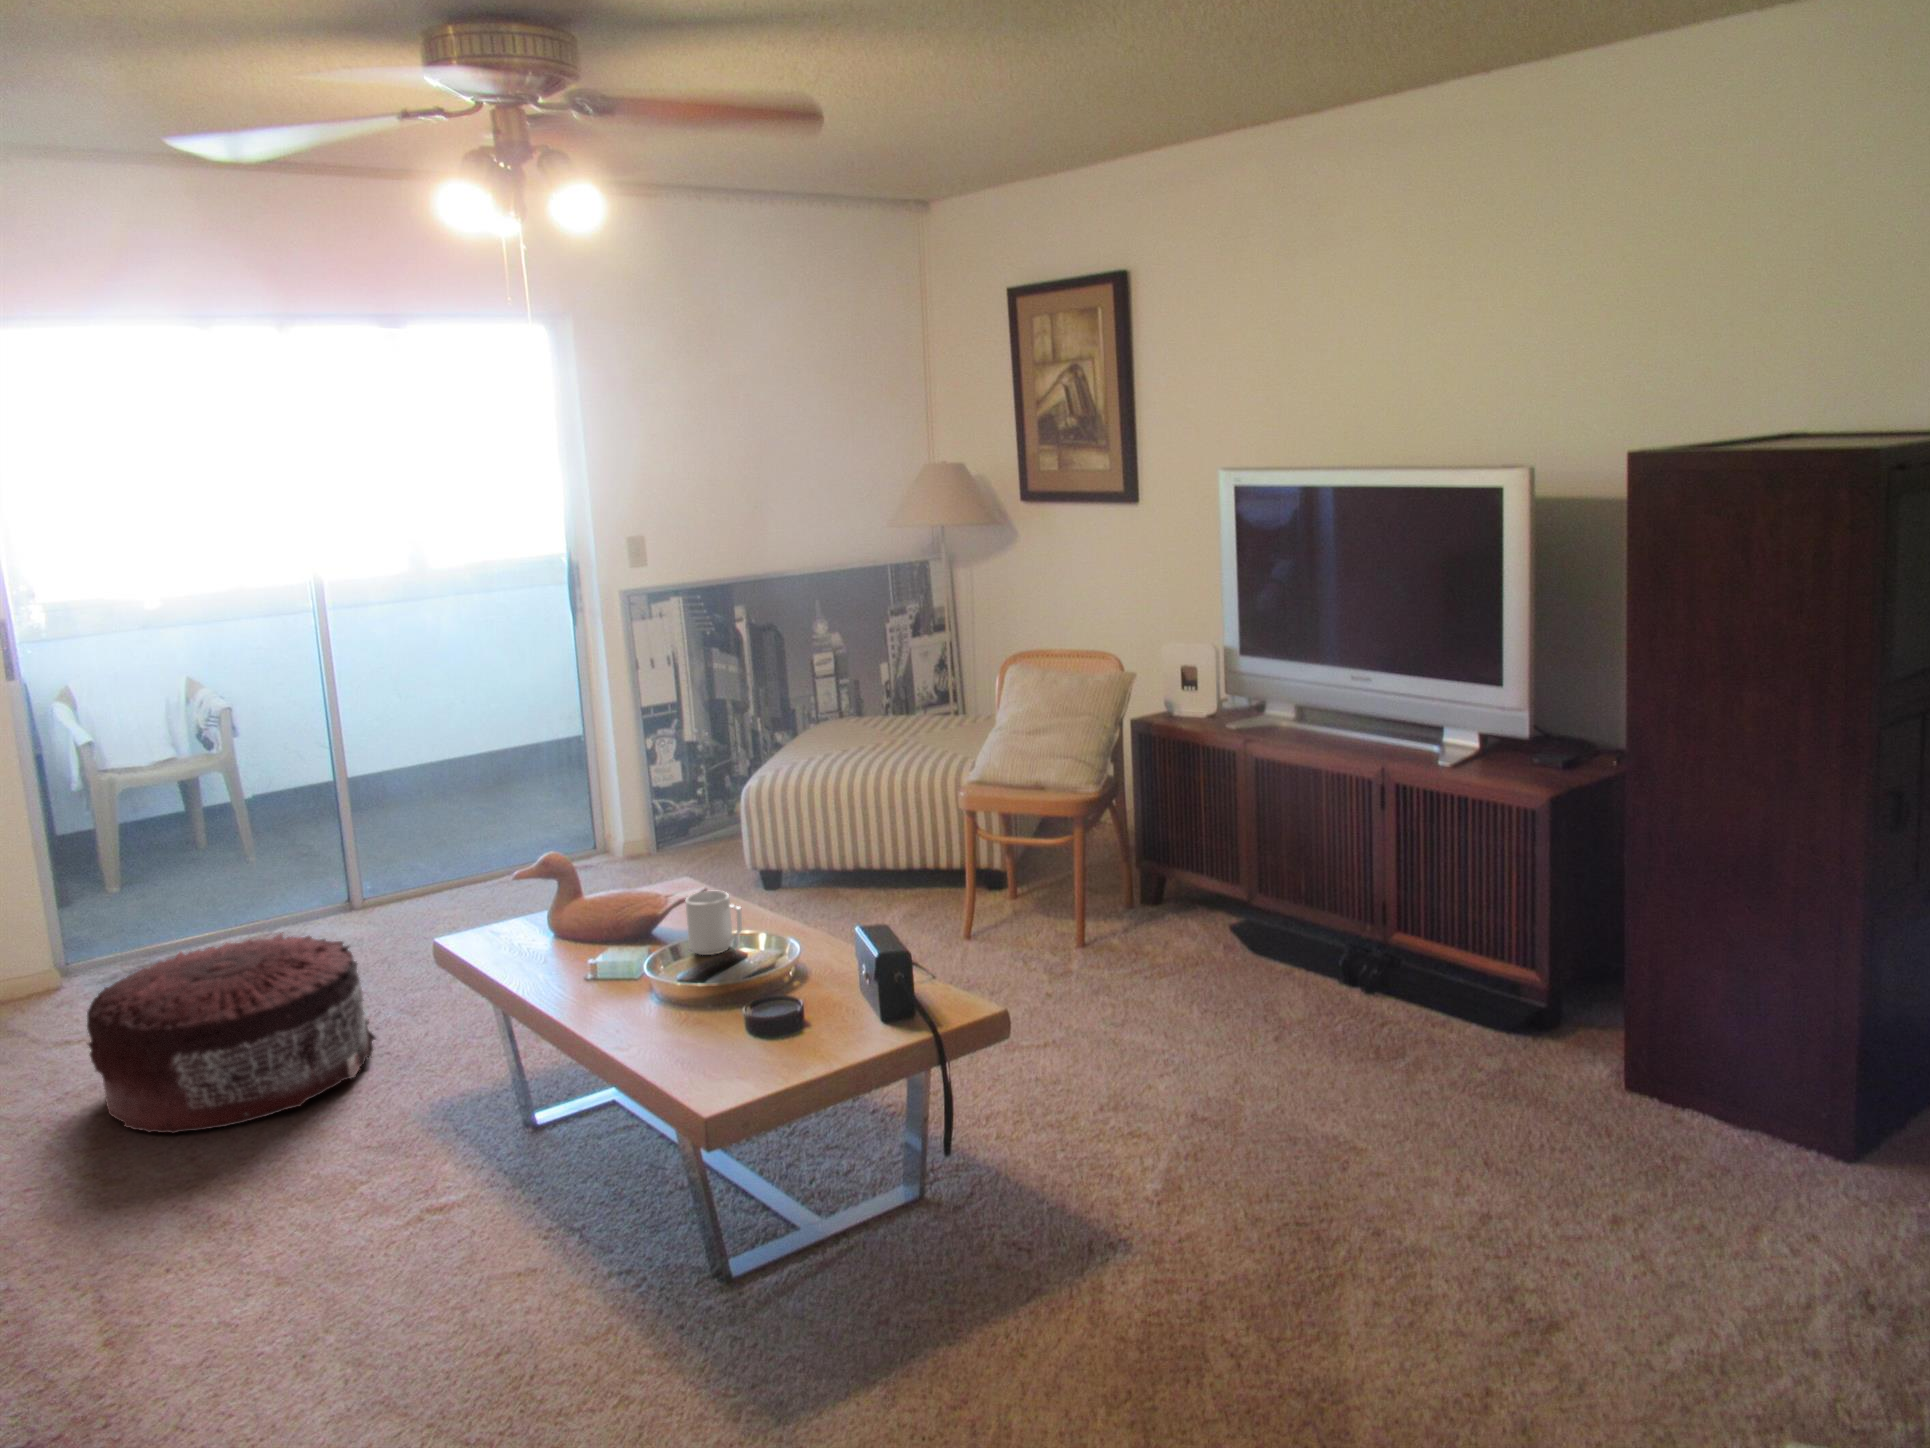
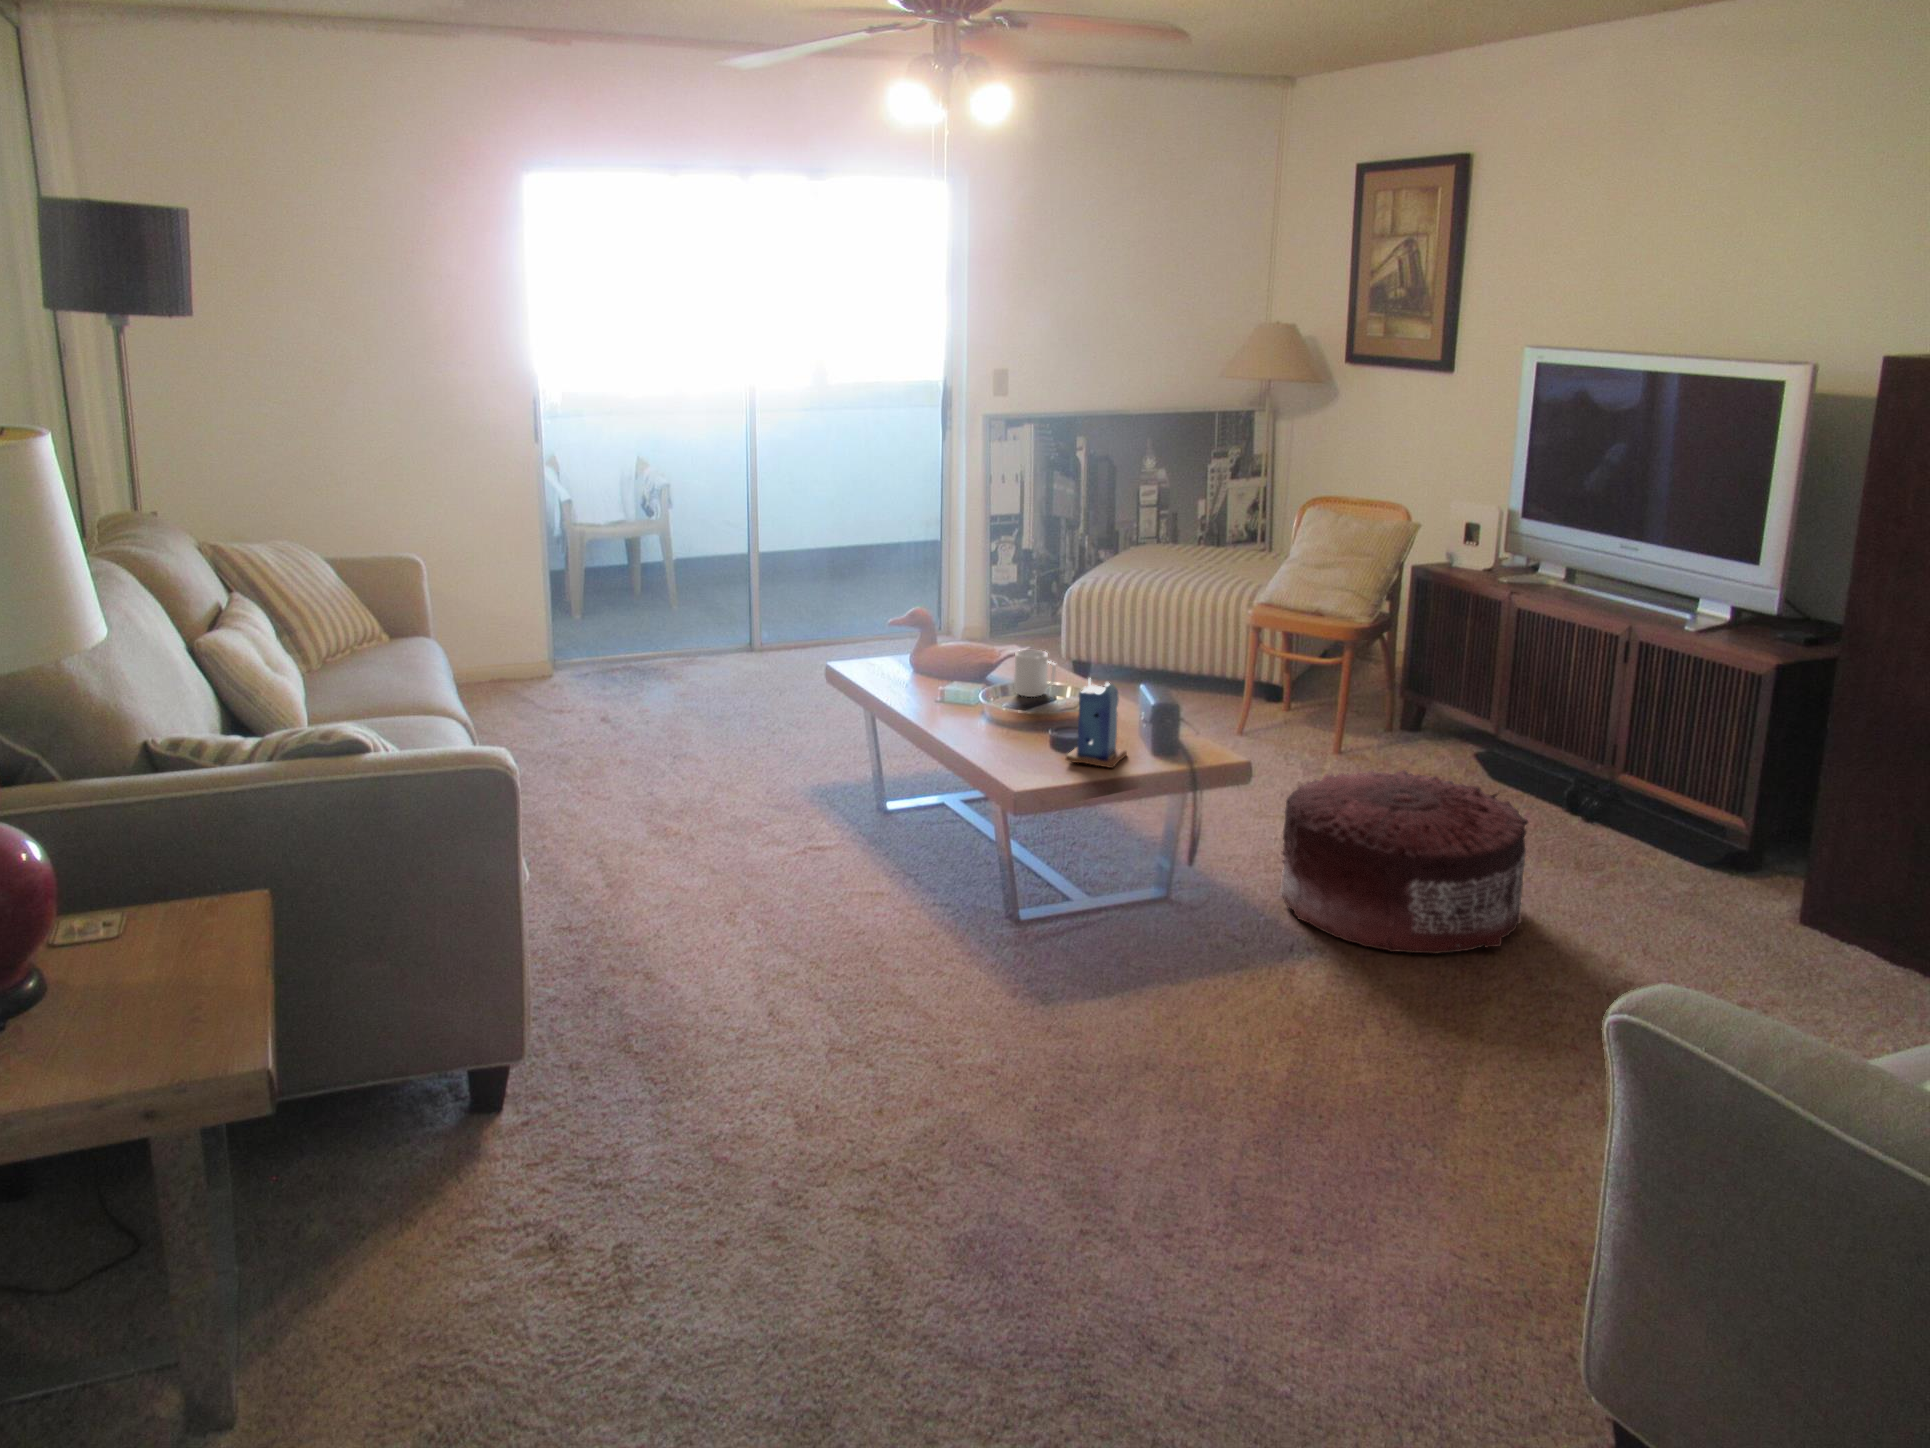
pouf: present [87,932,376,1133] -> present [1281,769,1528,954]
candle: none [769,933,850,1053] -> present [1066,678,1127,768]

